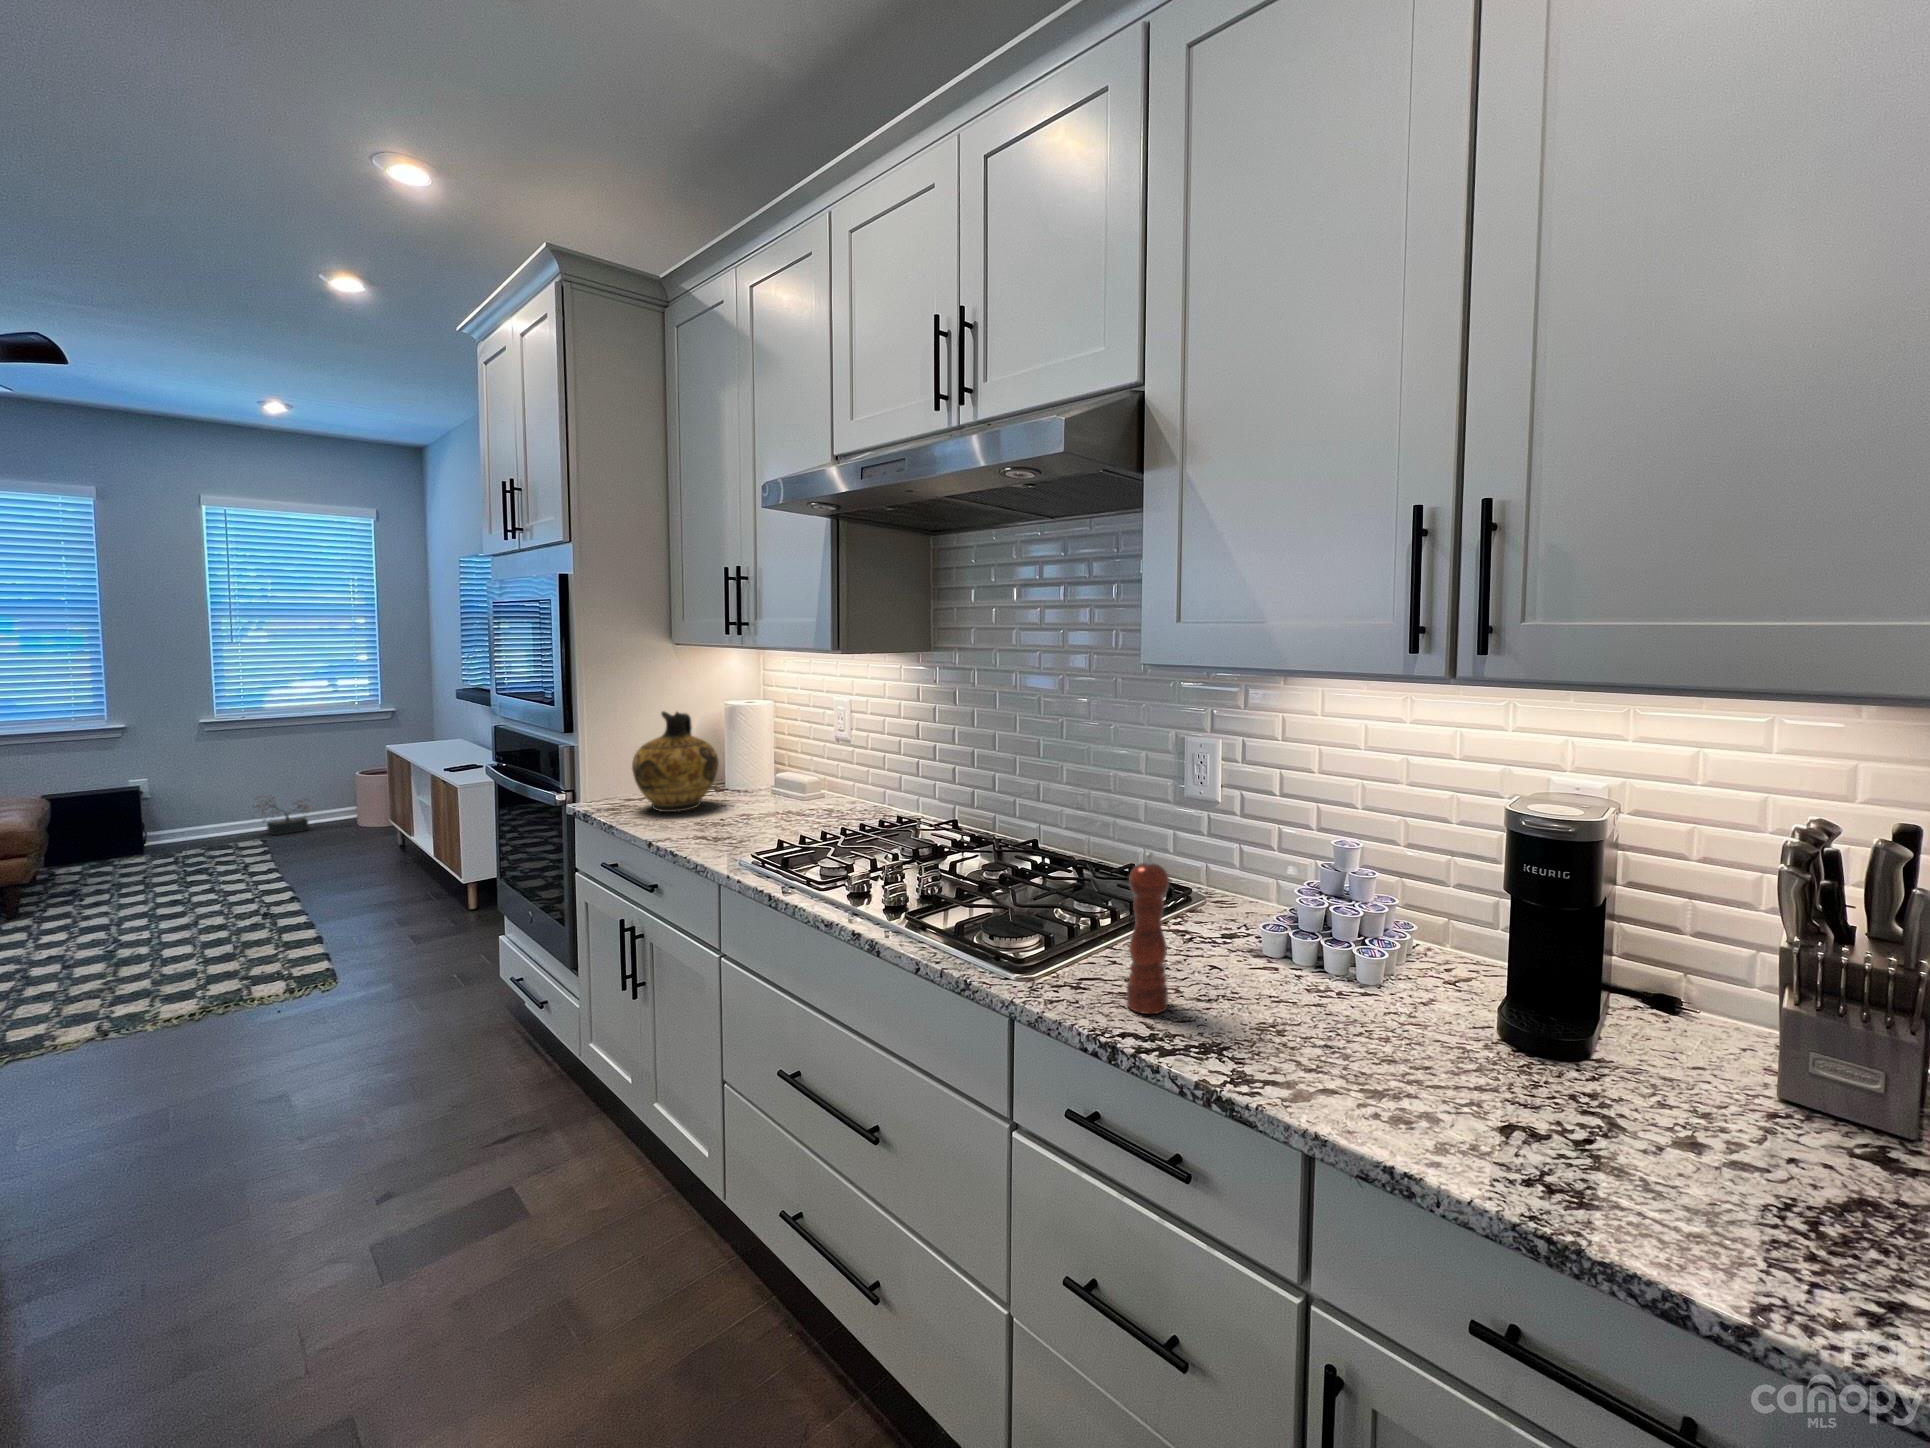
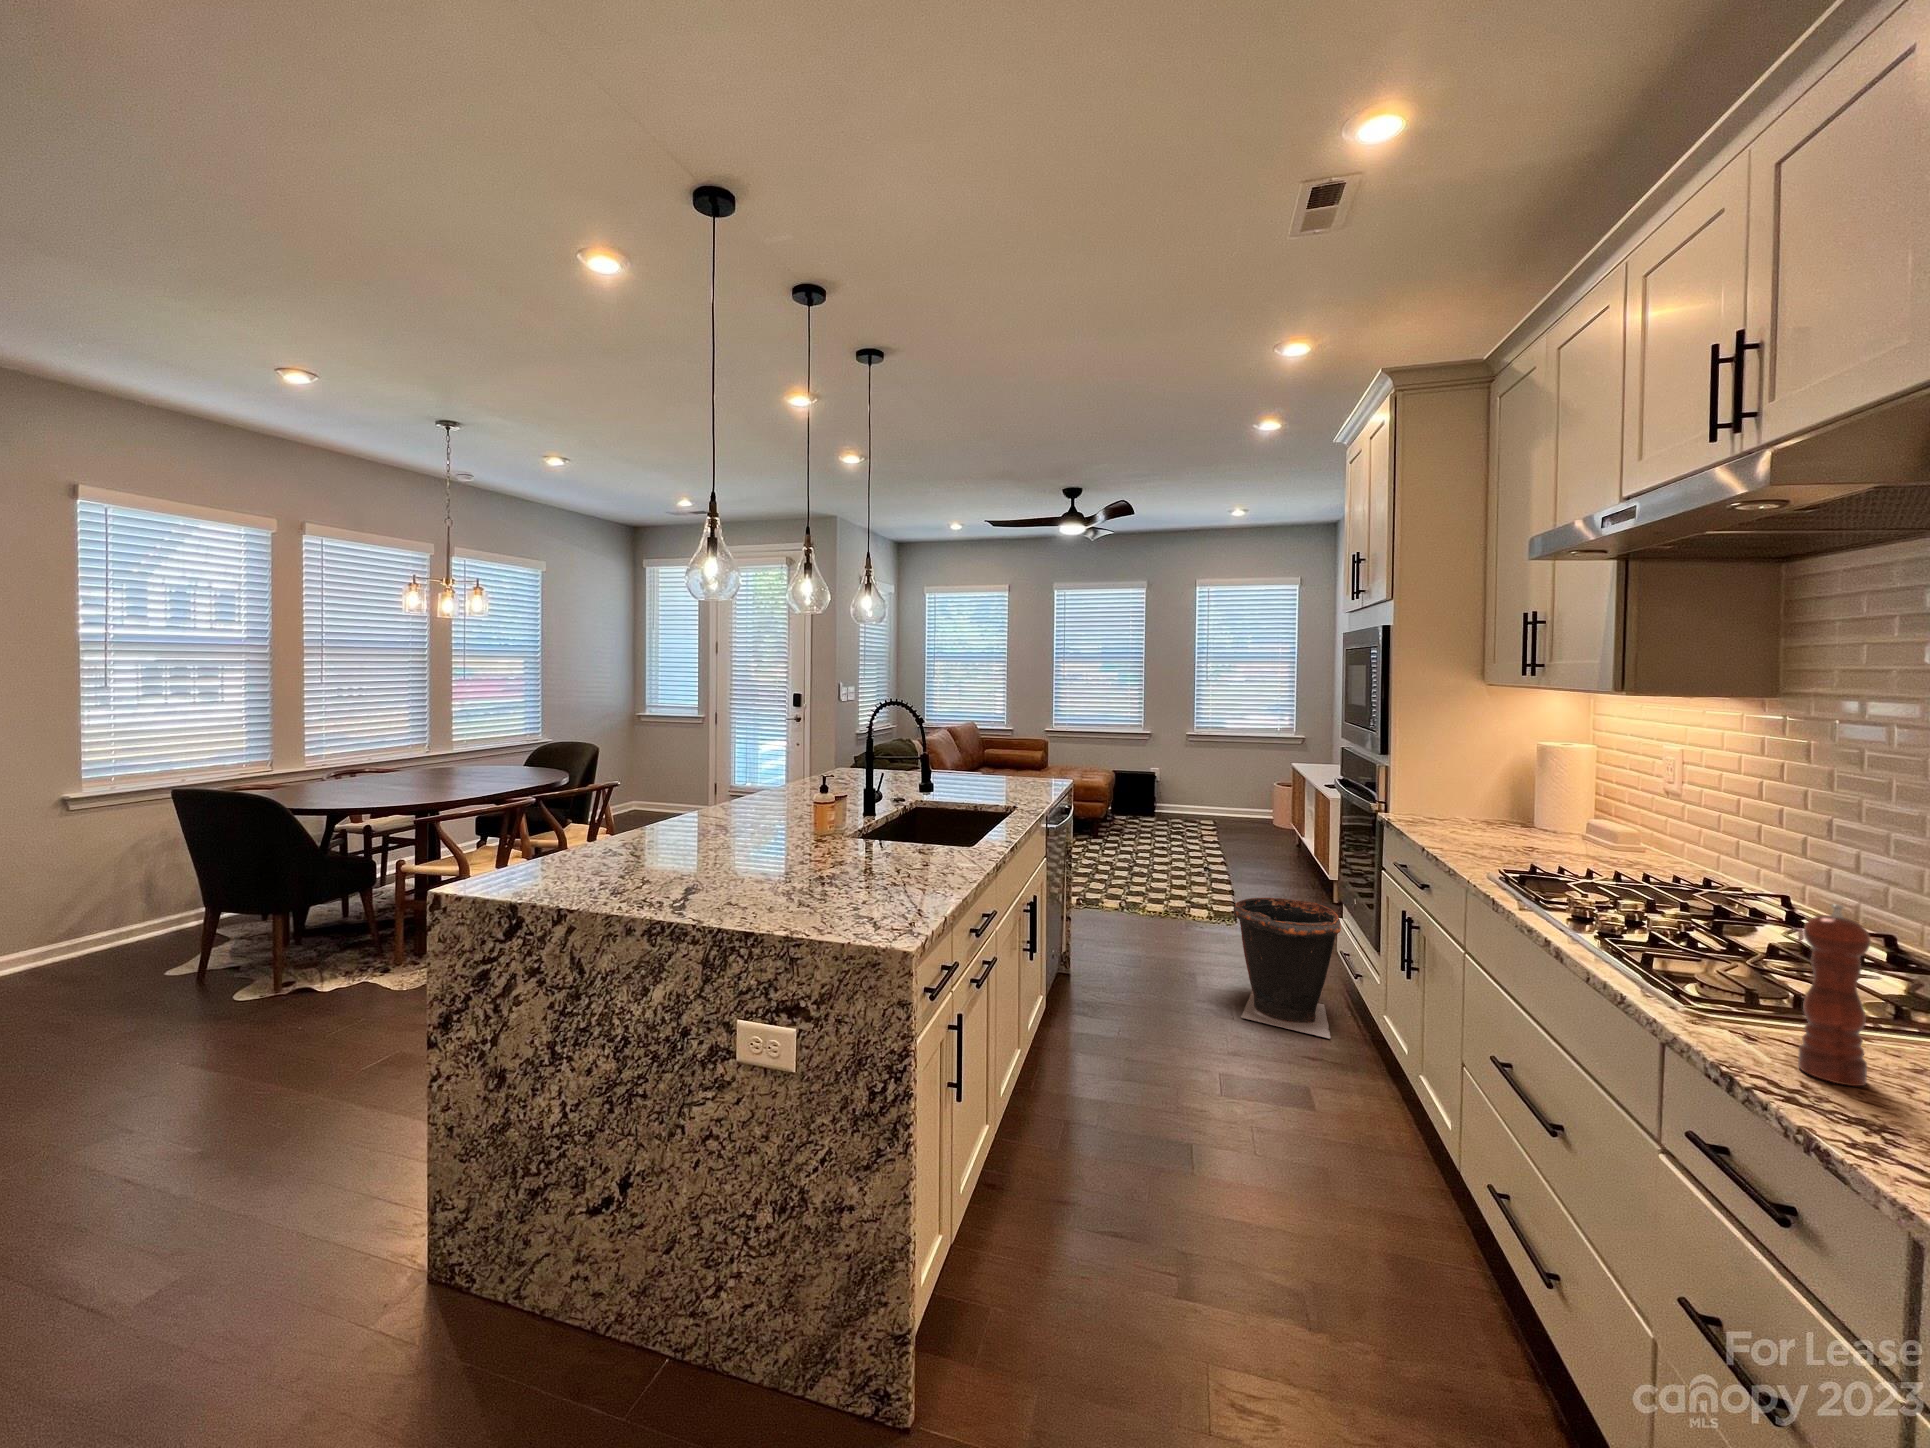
ceramic jug: present [632,711,718,812] -> none [1425,741,1511,832]
decorative plant: present [252,795,309,835] -> none [1211,790,1250,822]
trash can: none [355,932,520,1131] -> present [1232,897,1341,1039]

